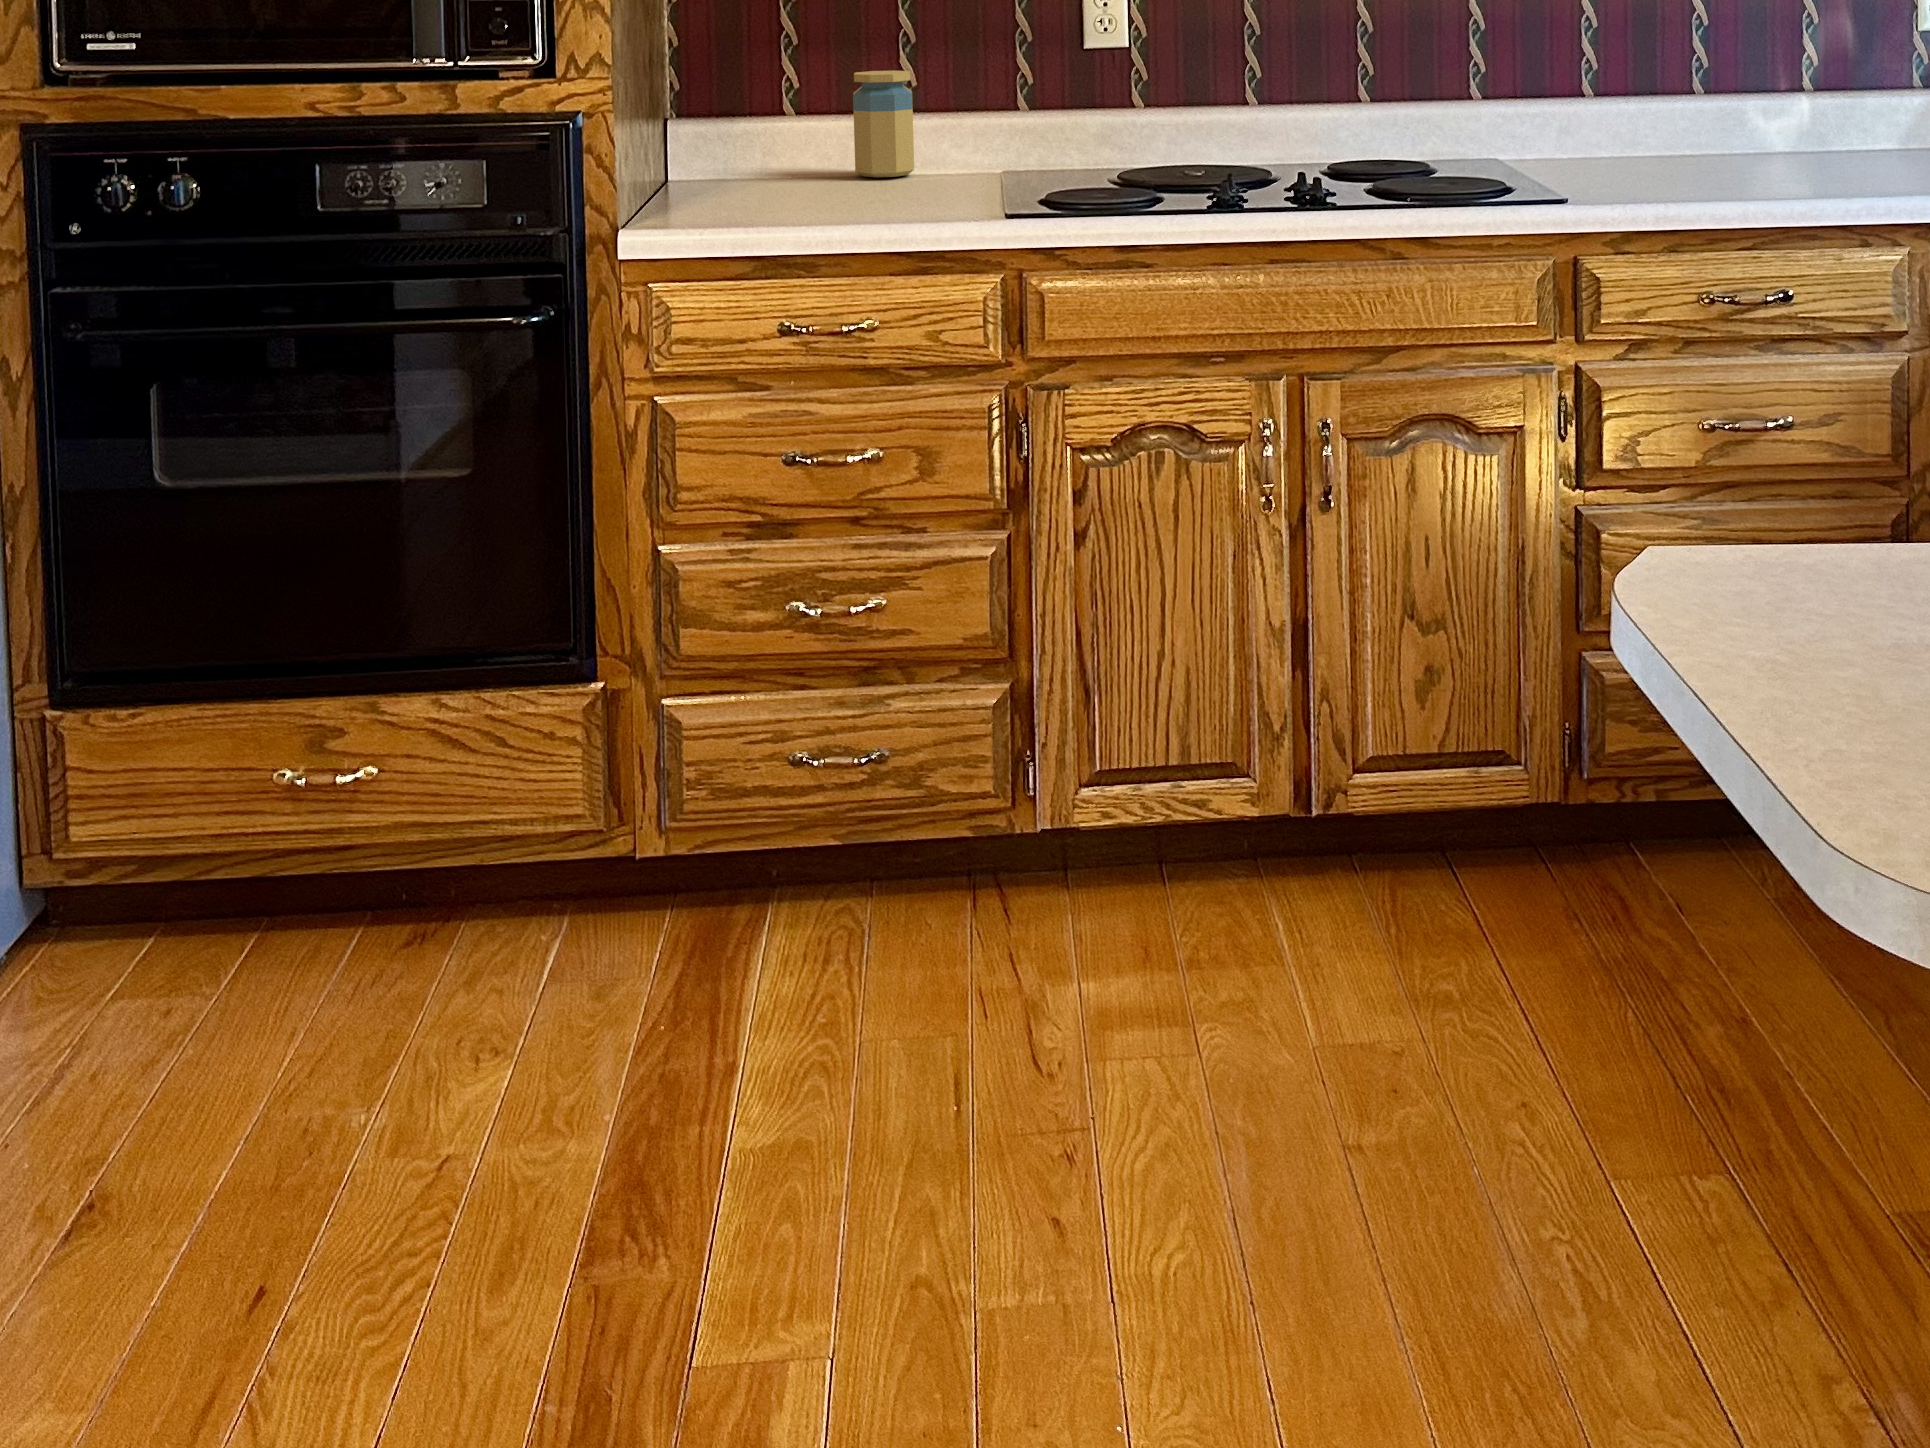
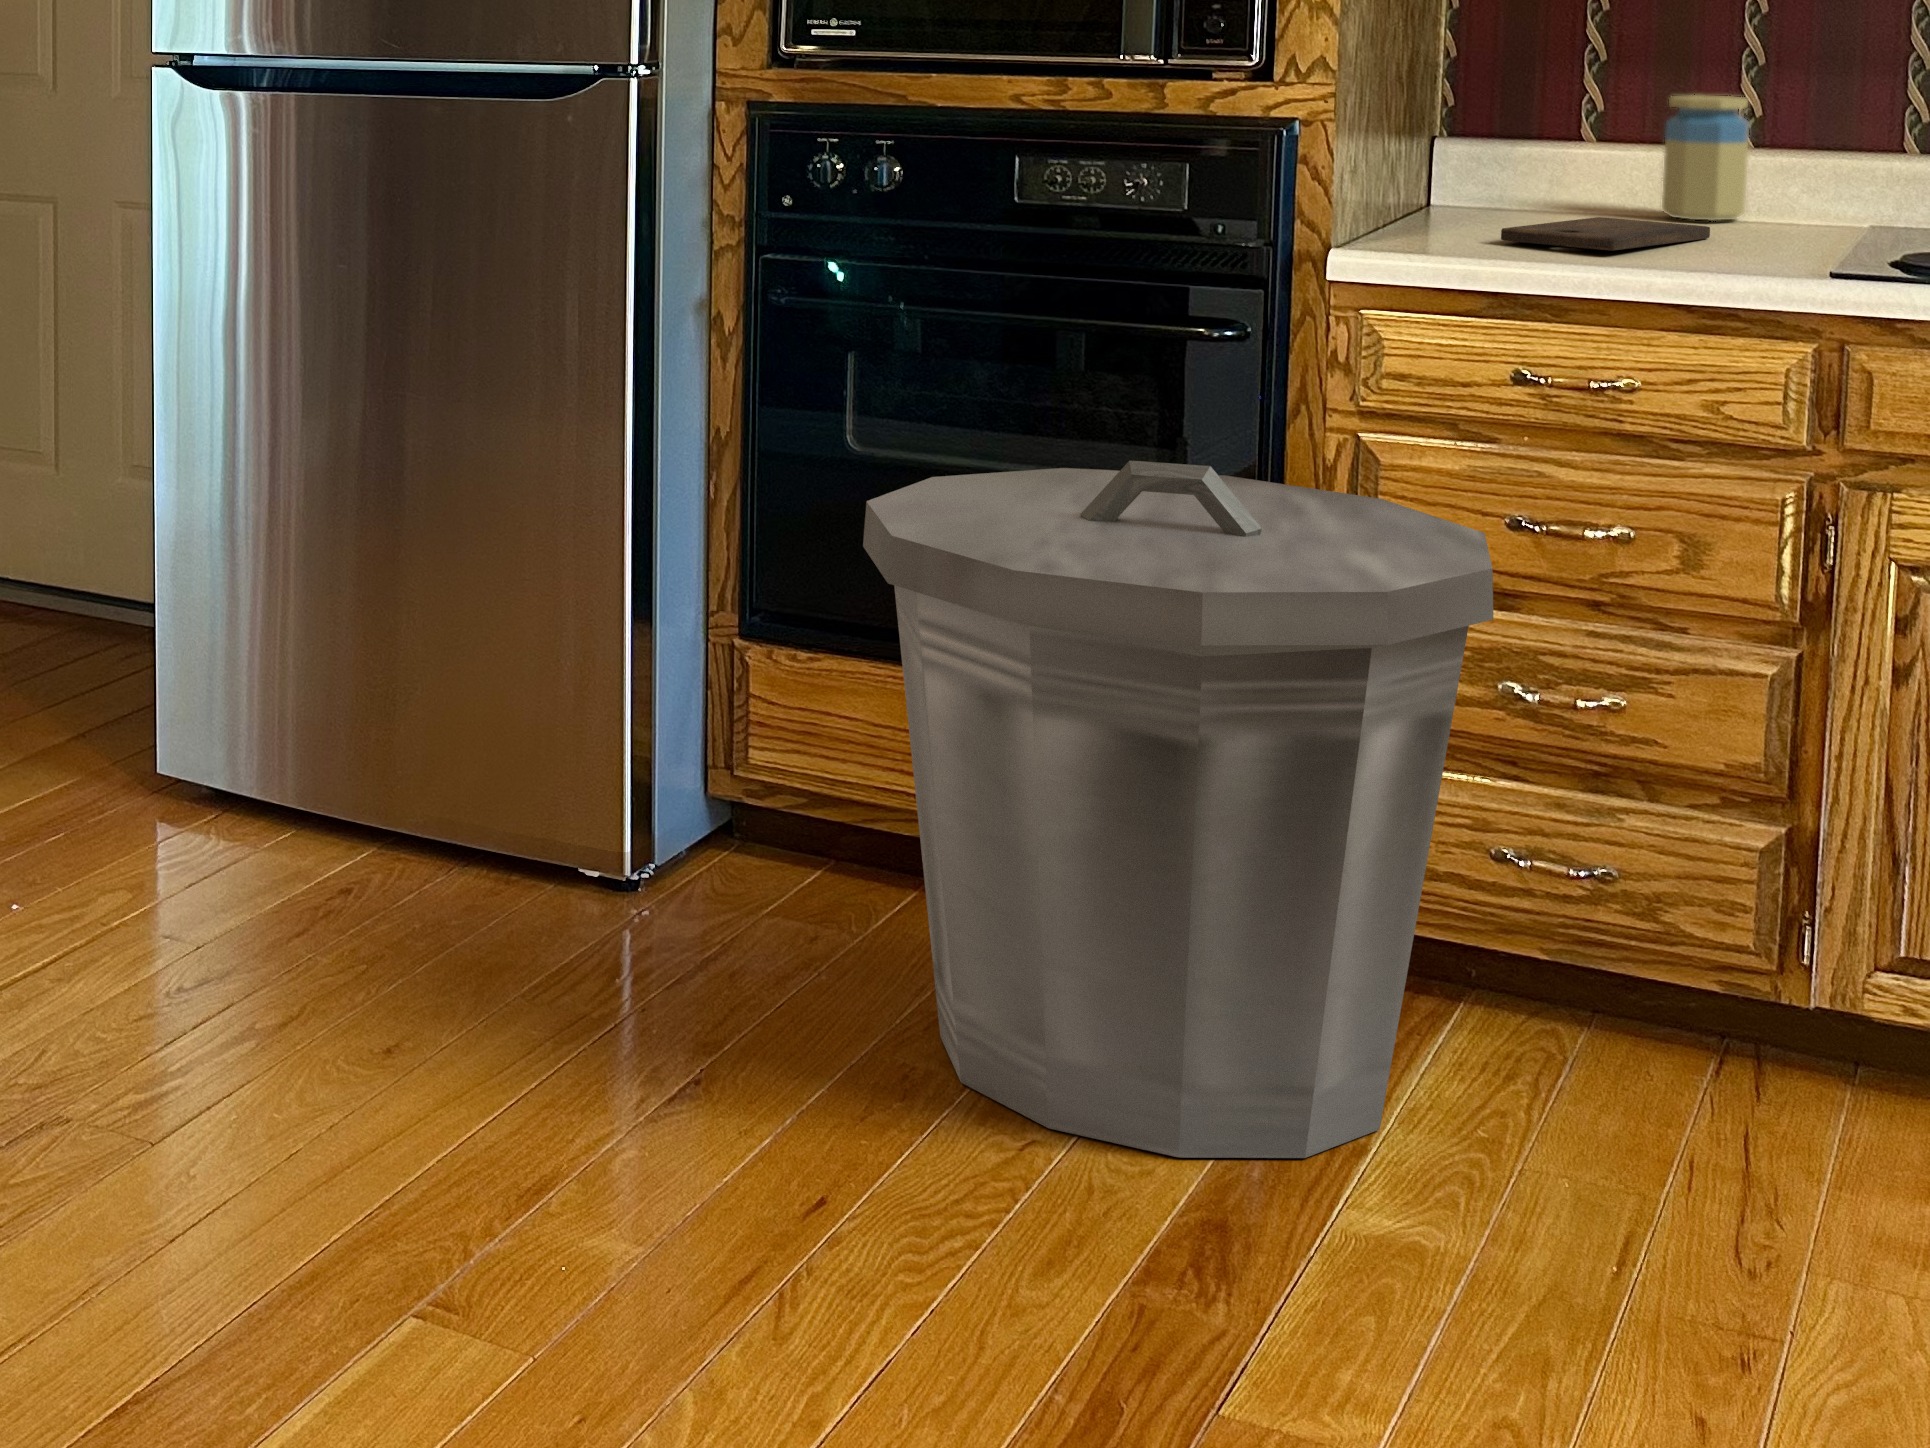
cutting board: none [748,182,900,211] -> present [1501,217,1710,251]
trash can: none [211,453,805,1144] -> present [863,461,1493,1158]

